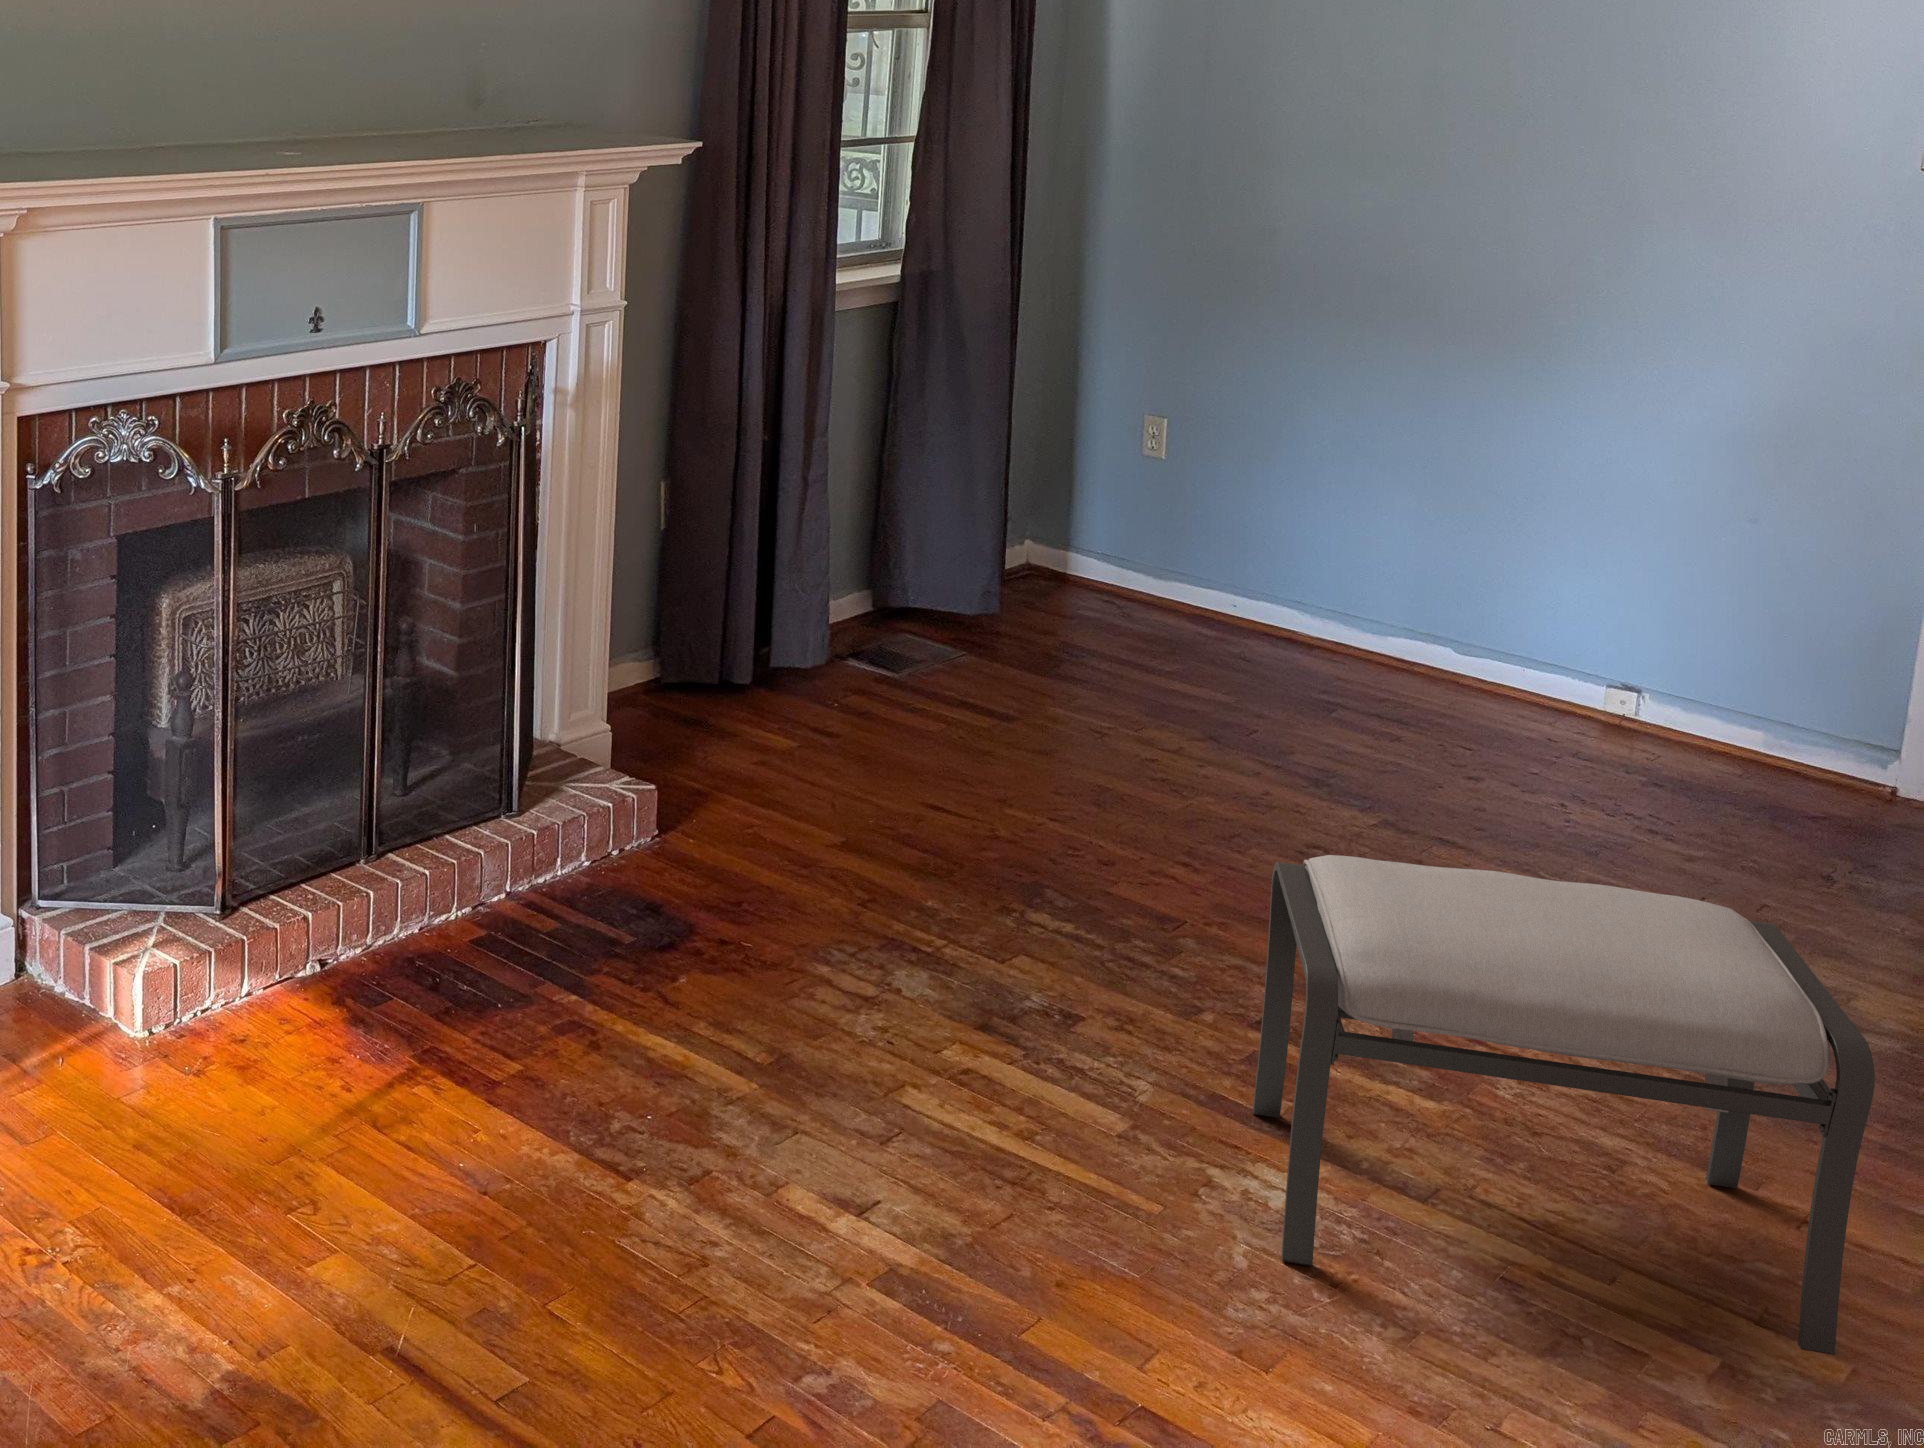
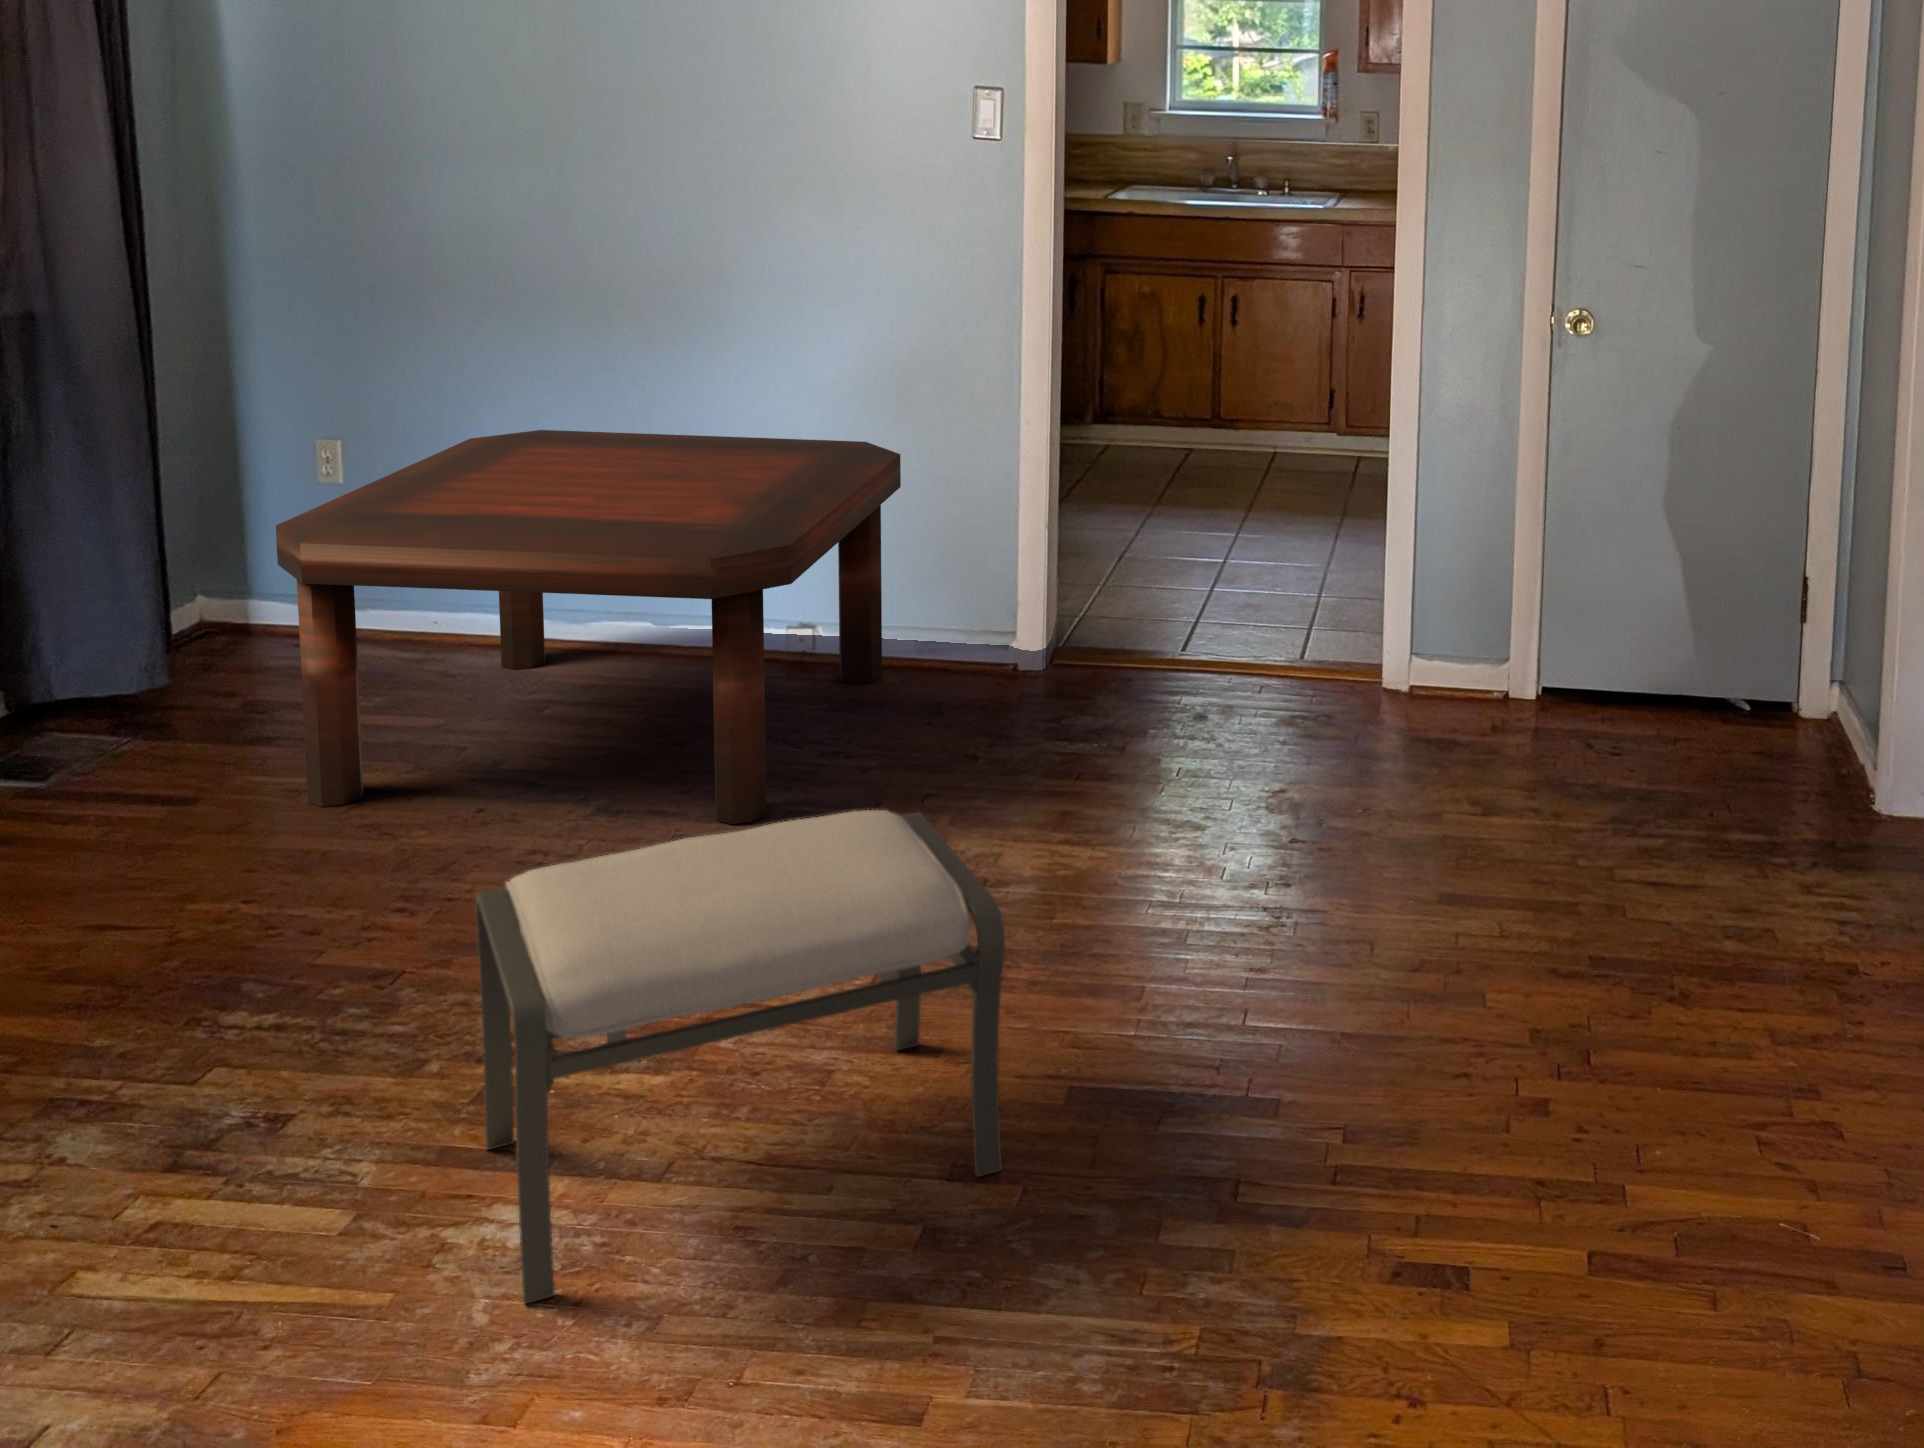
coffee table: none [1104,444,1784,900] -> present [276,430,901,824]

